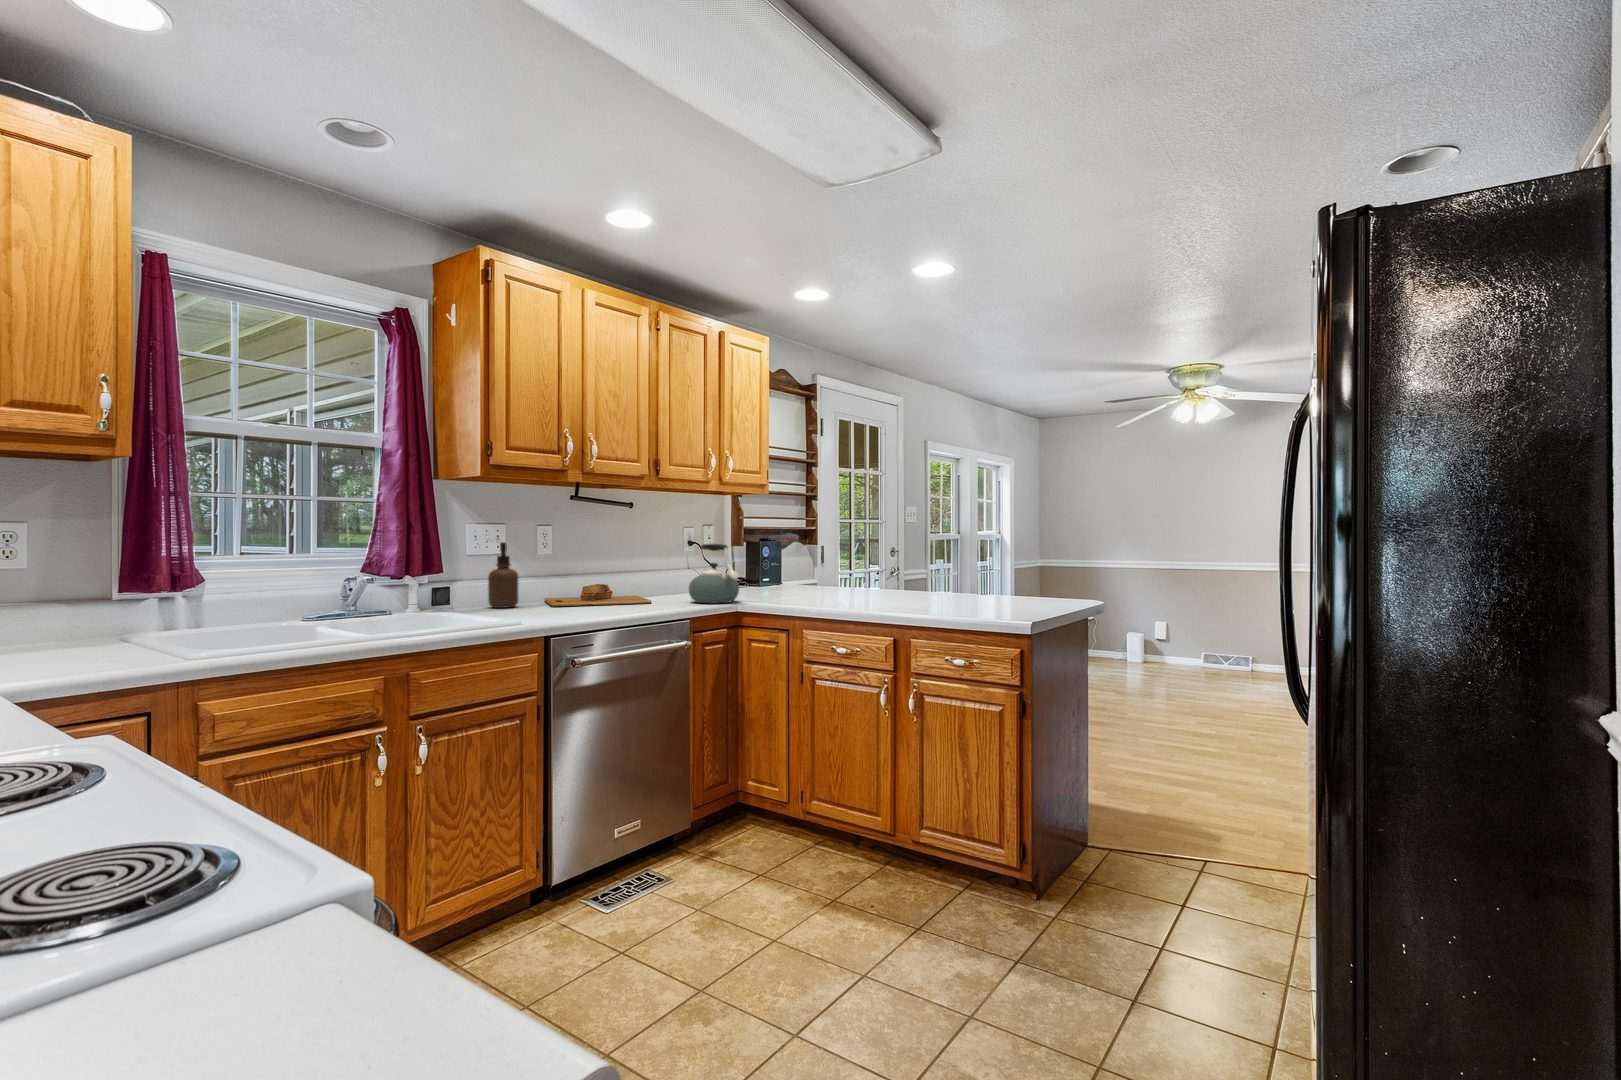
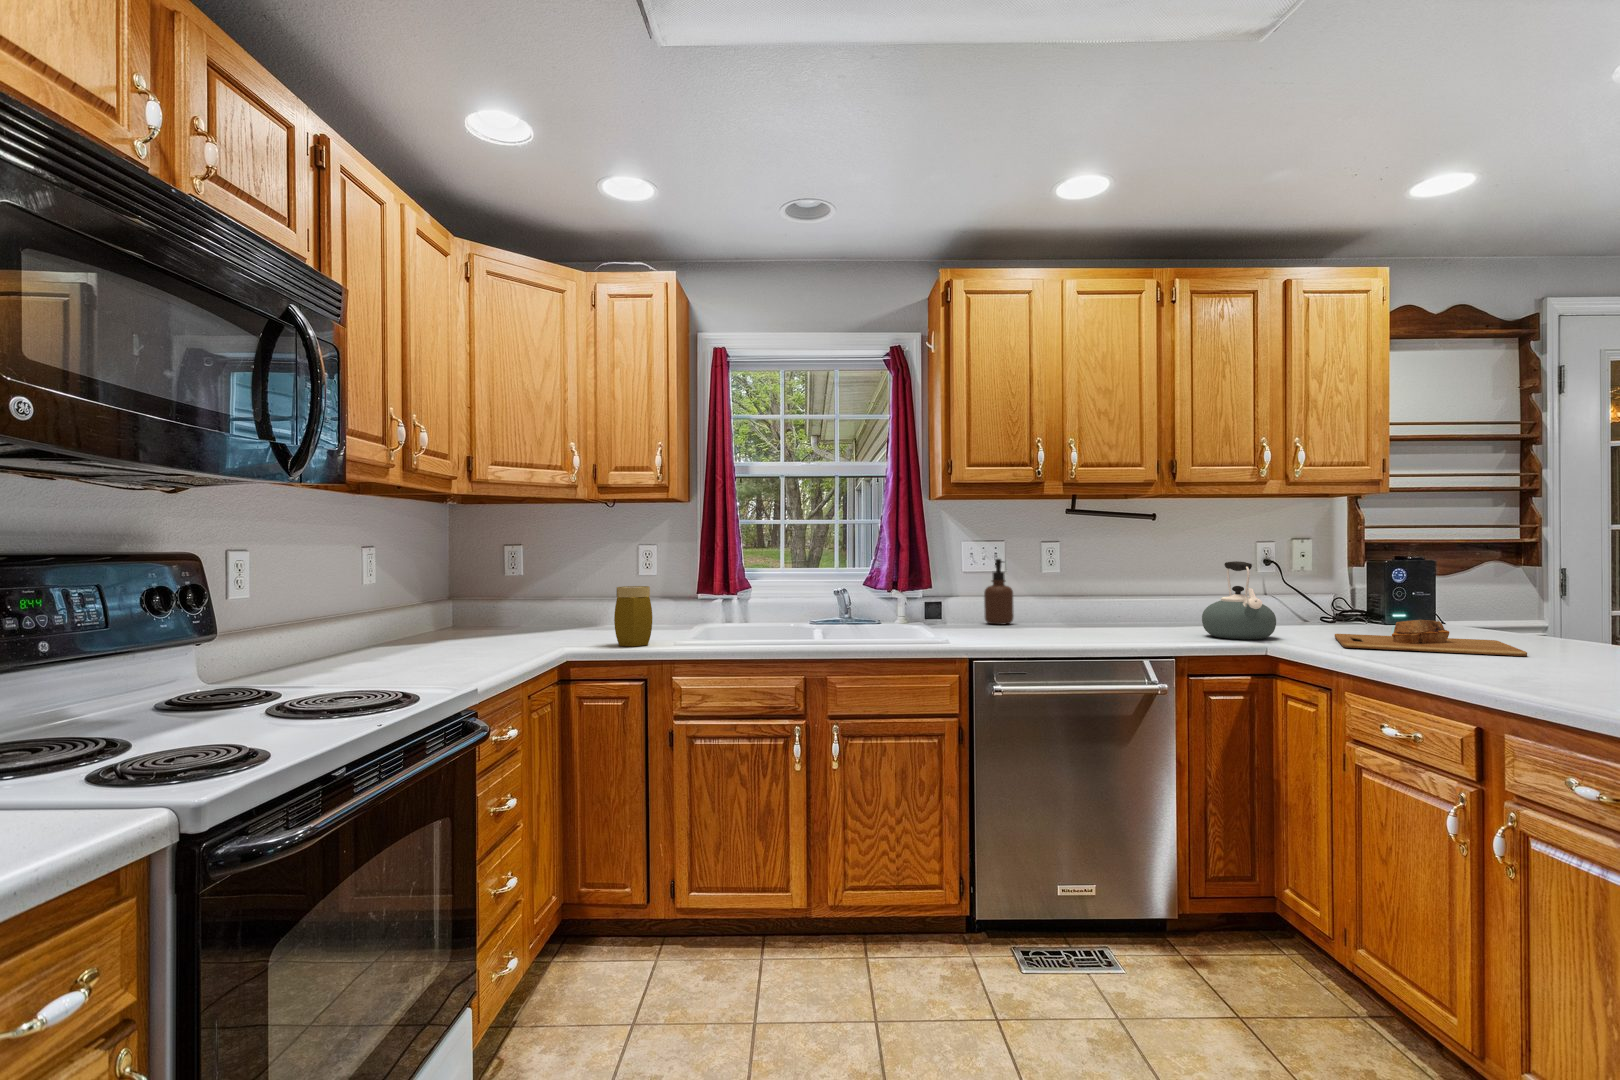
jar: none [75,582,156,671] -> present [614,586,652,646]
cutting board: present [544,584,651,607] -> present [1335,620,1527,656]

